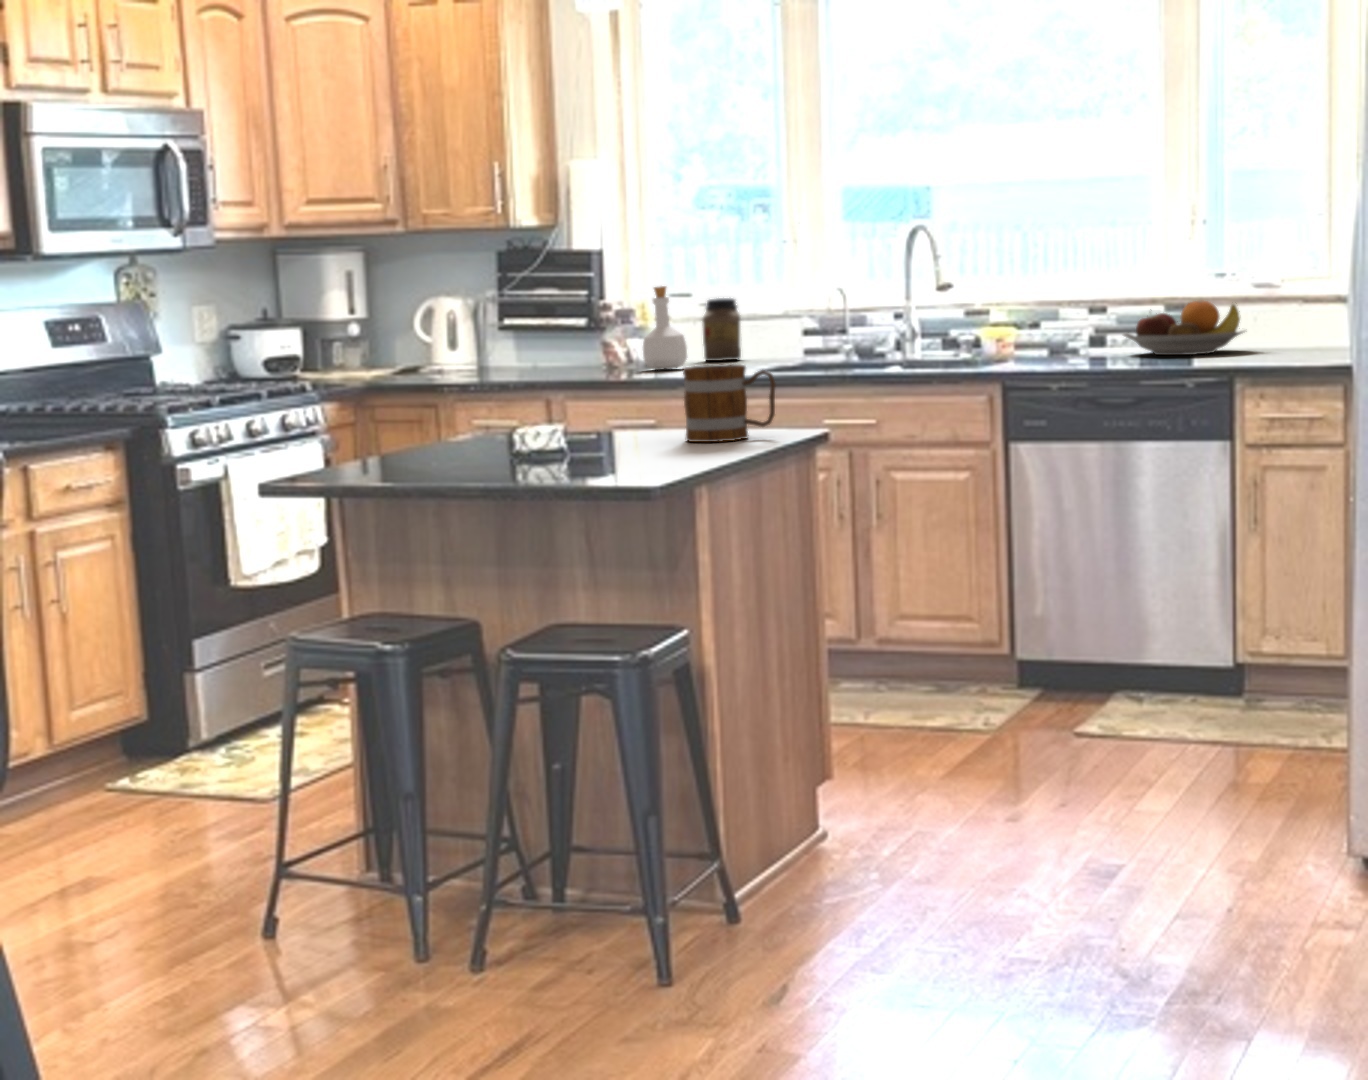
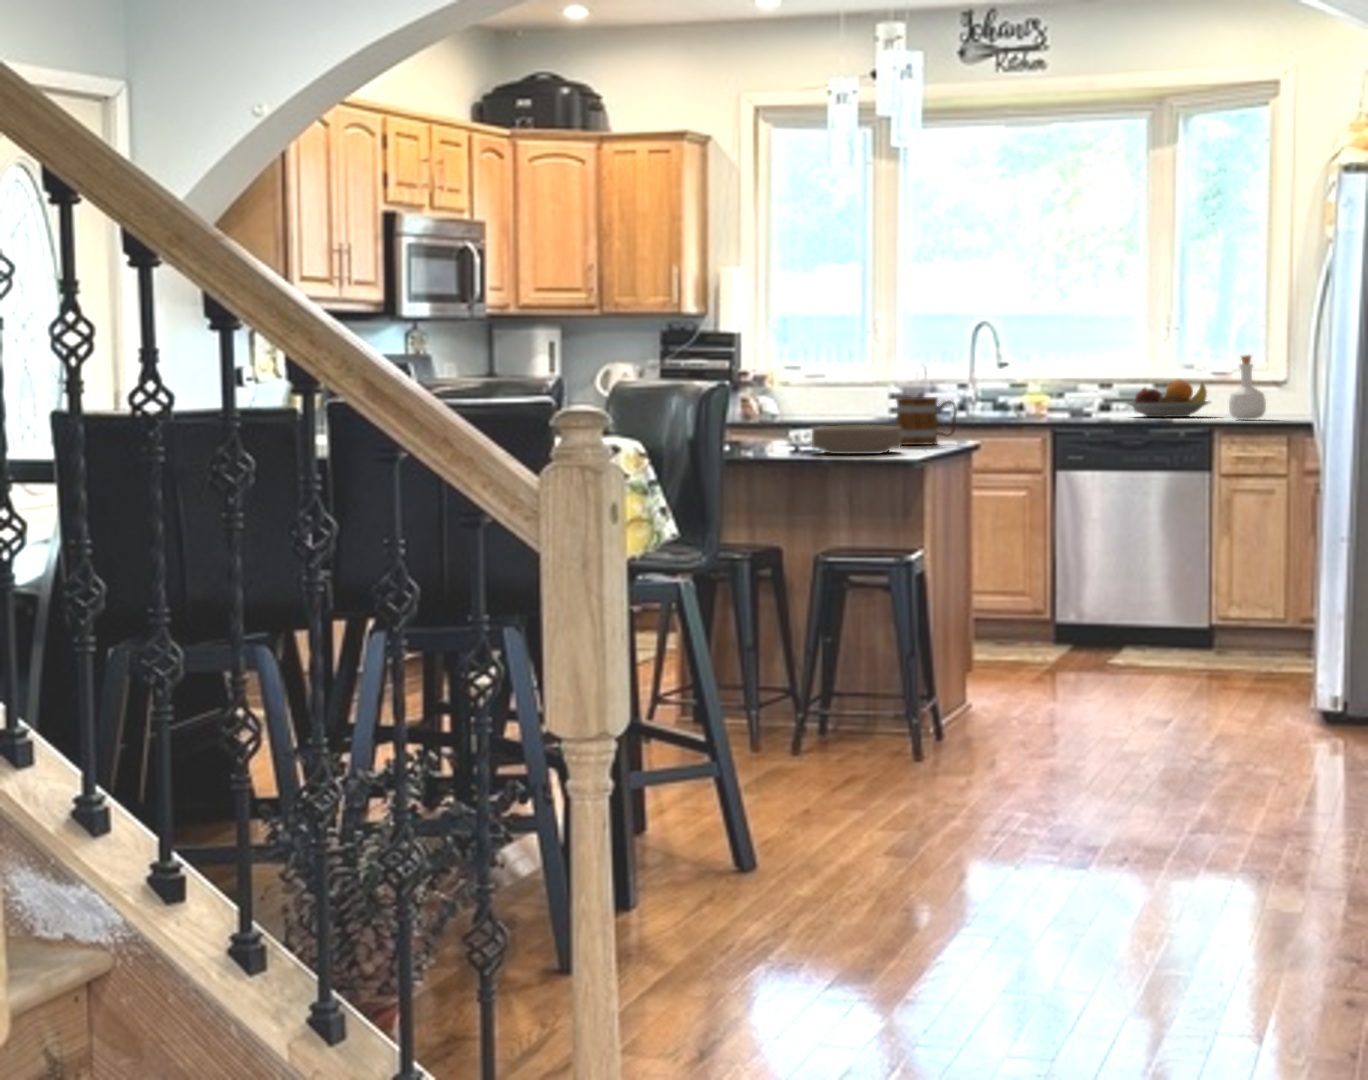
bottle: present [643,286,687,370] -> present [1229,355,1266,419]
jar: present [702,298,741,361] -> none [816,371,843,416]
plate: none [506,421,651,474] -> present [812,425,901,454]

